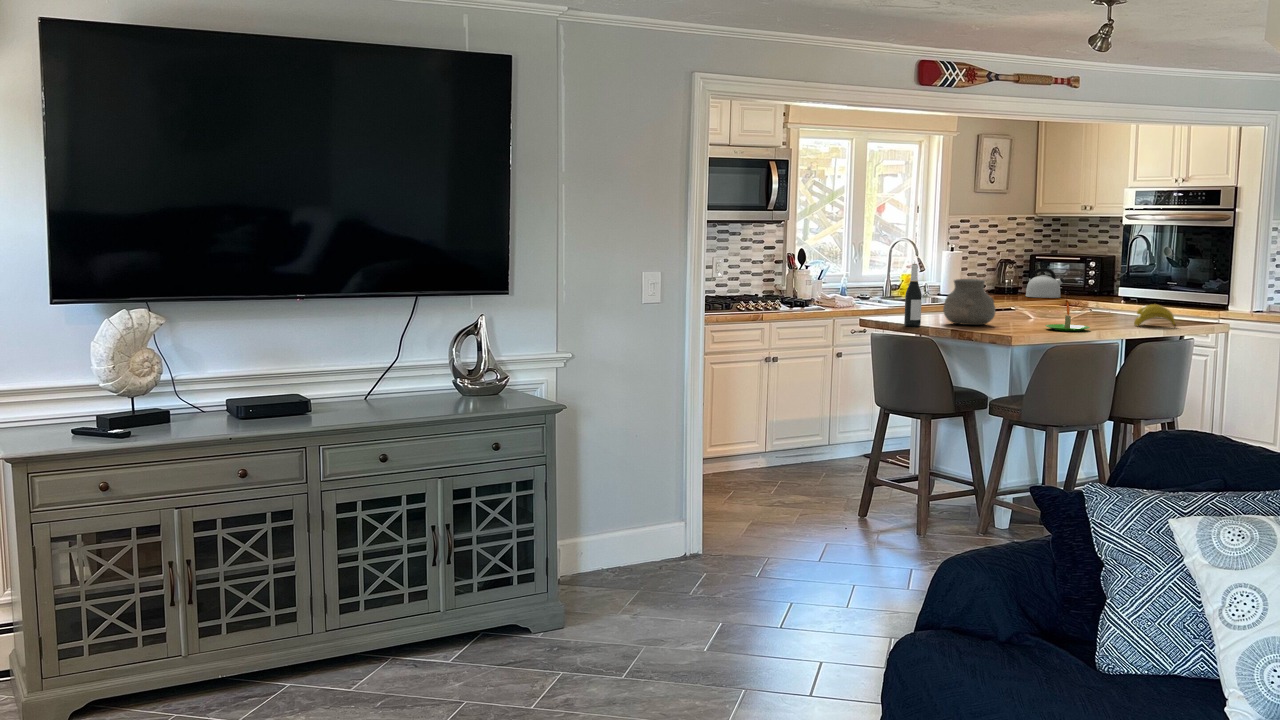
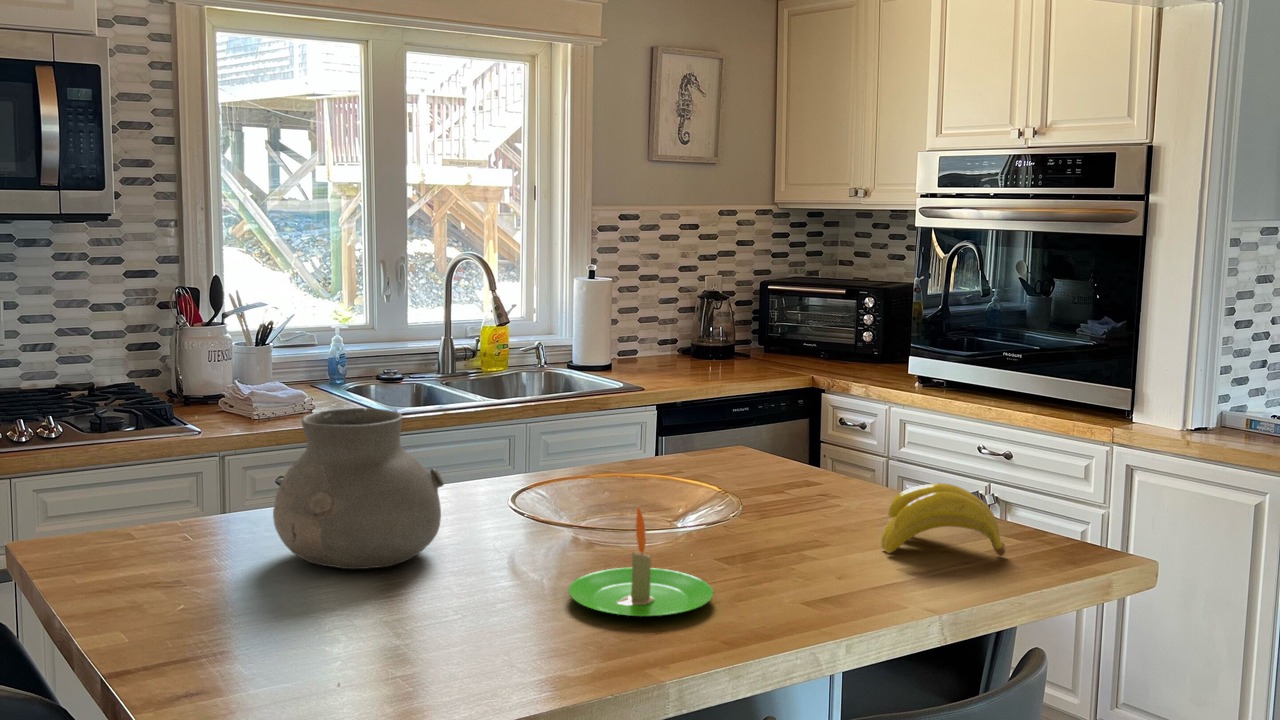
wine bottle: present [904,264,922,327] -> none [103,370,166,588]
kettle: present [1026,268,1065,298] -> none [741,311,814,371]

